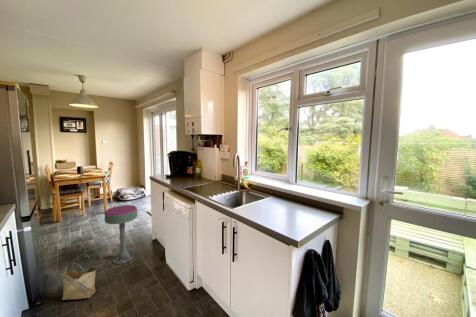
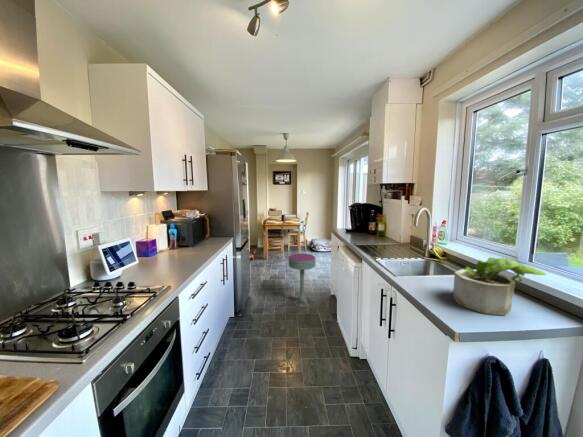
potted plant: none [276,182,320,221] -> present [453,257,546,315]
woven basket: present [61,254,96,300] -> none [256,287,278,324]

